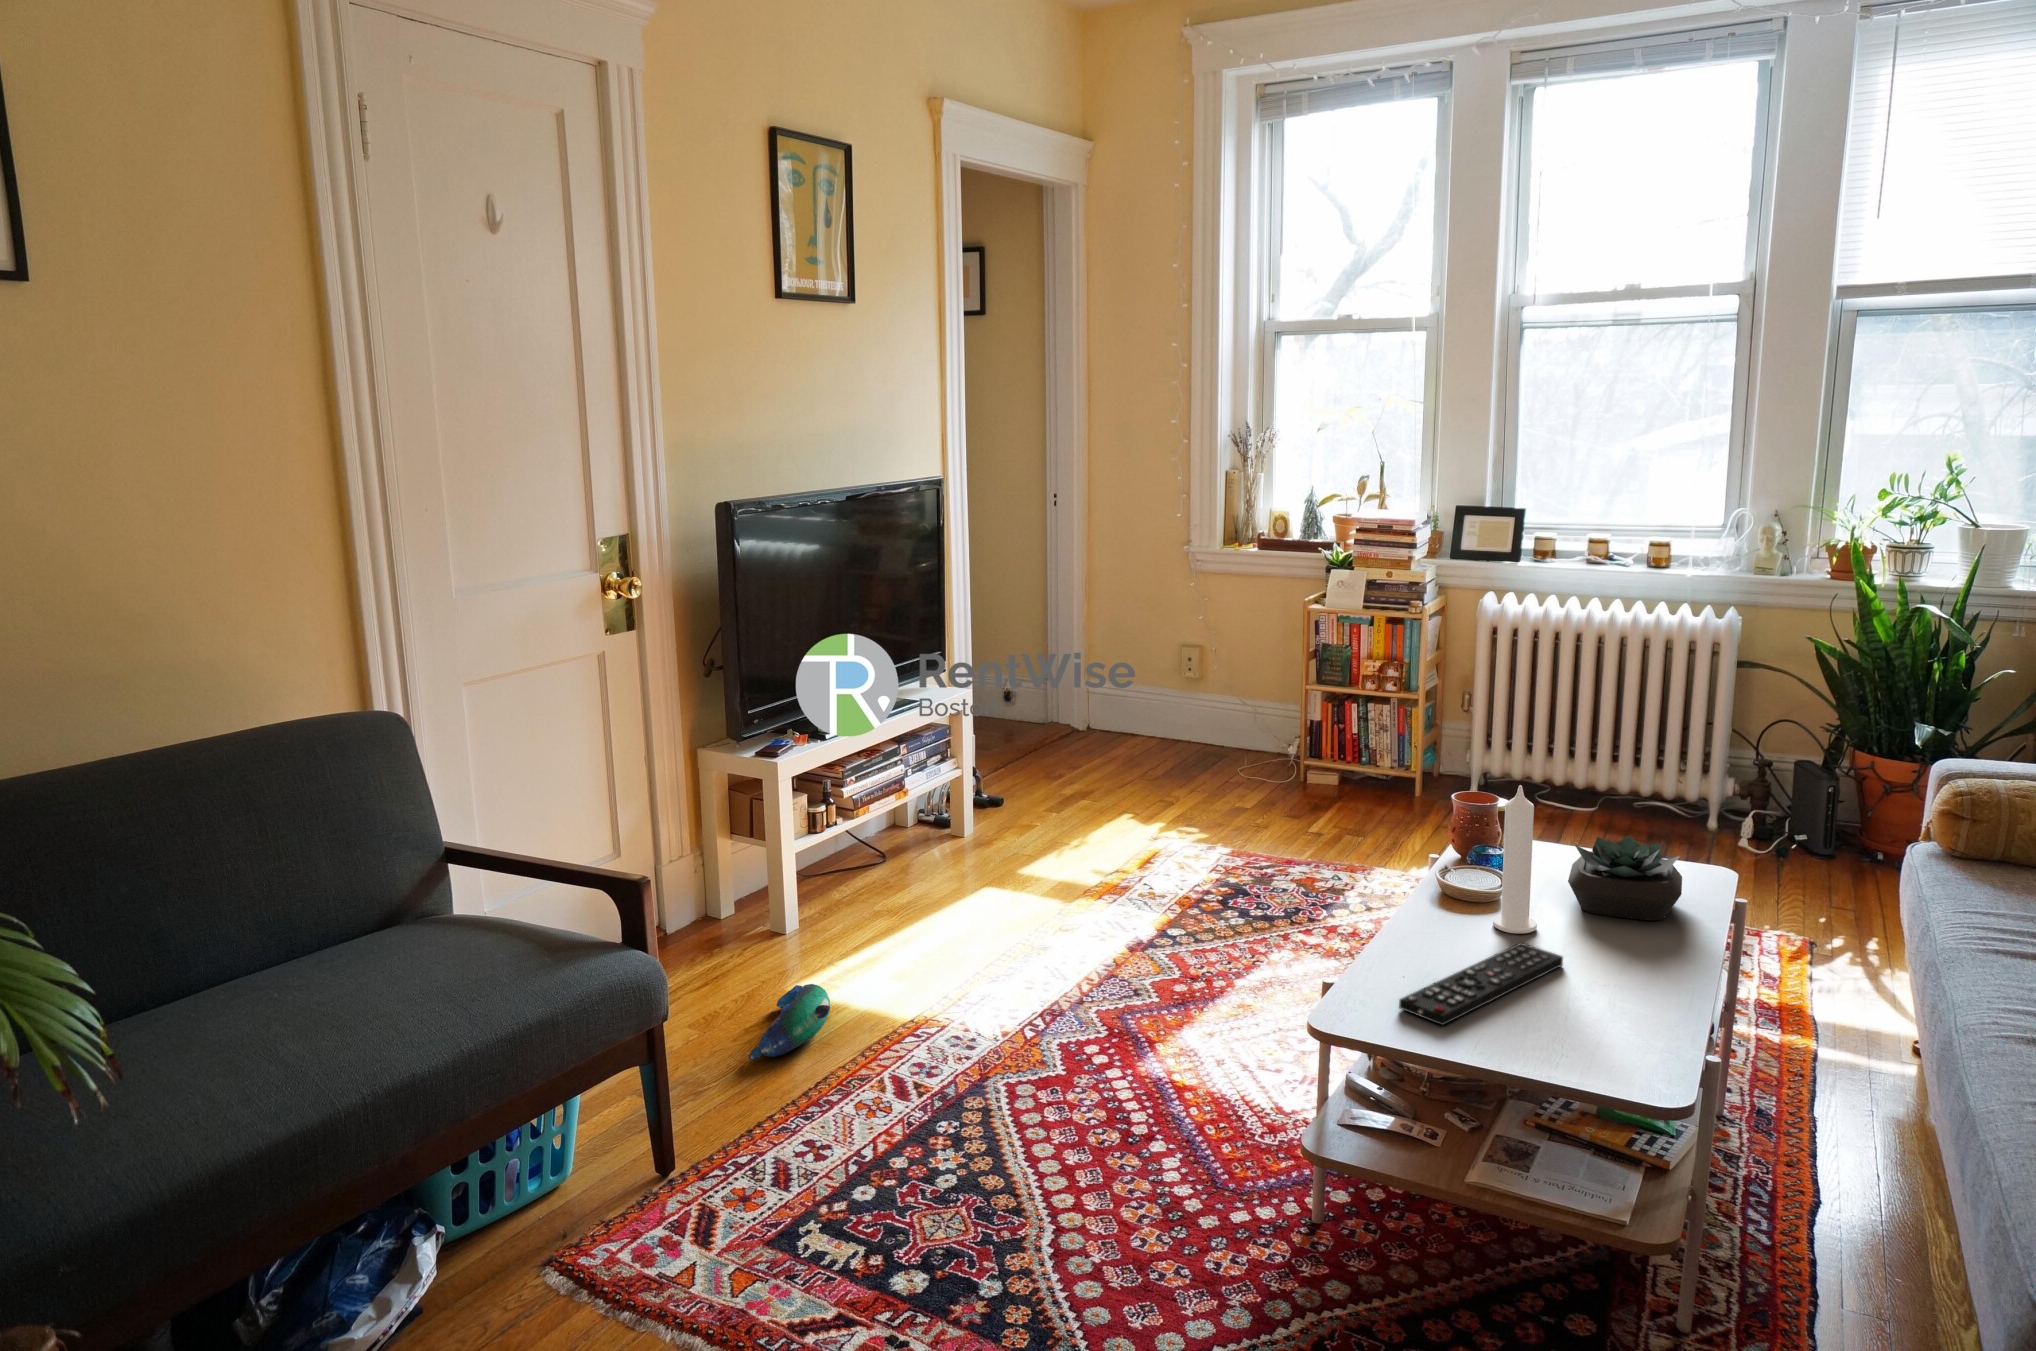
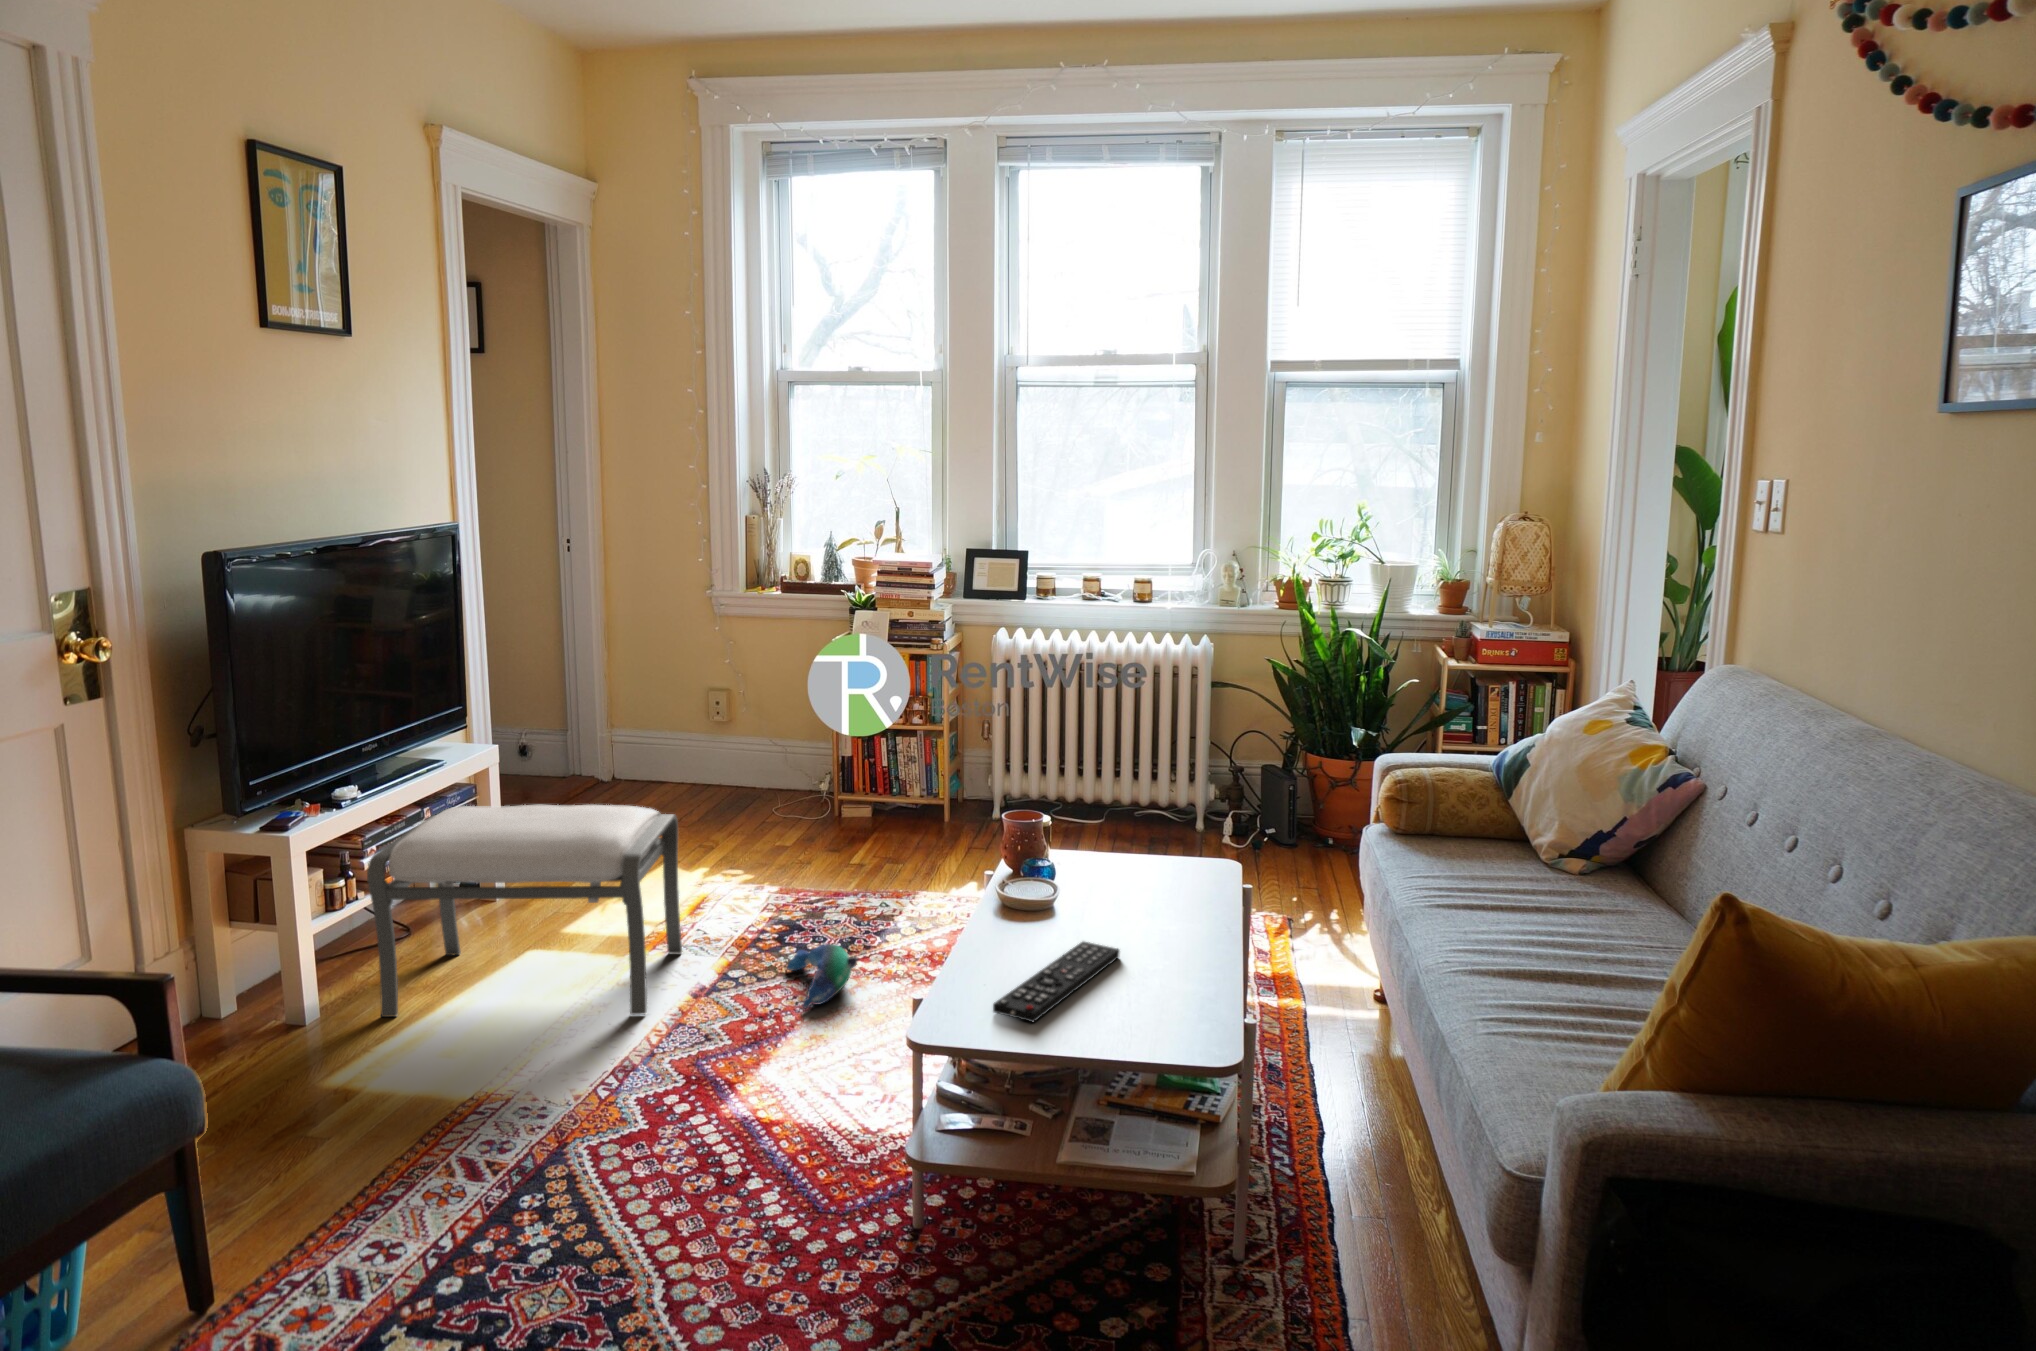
ottoman: none [837,747,1124,963] -> present [367,805,682,1017]
candle: present [1493,785,1537,934] -> none [1055,801,1091,934]
succulent plant: present [1568,836,1682,921] -> none [1111,840,1202,911]
plush toy: present [749,984,831,1060] -> present [787,944,858,1008]

